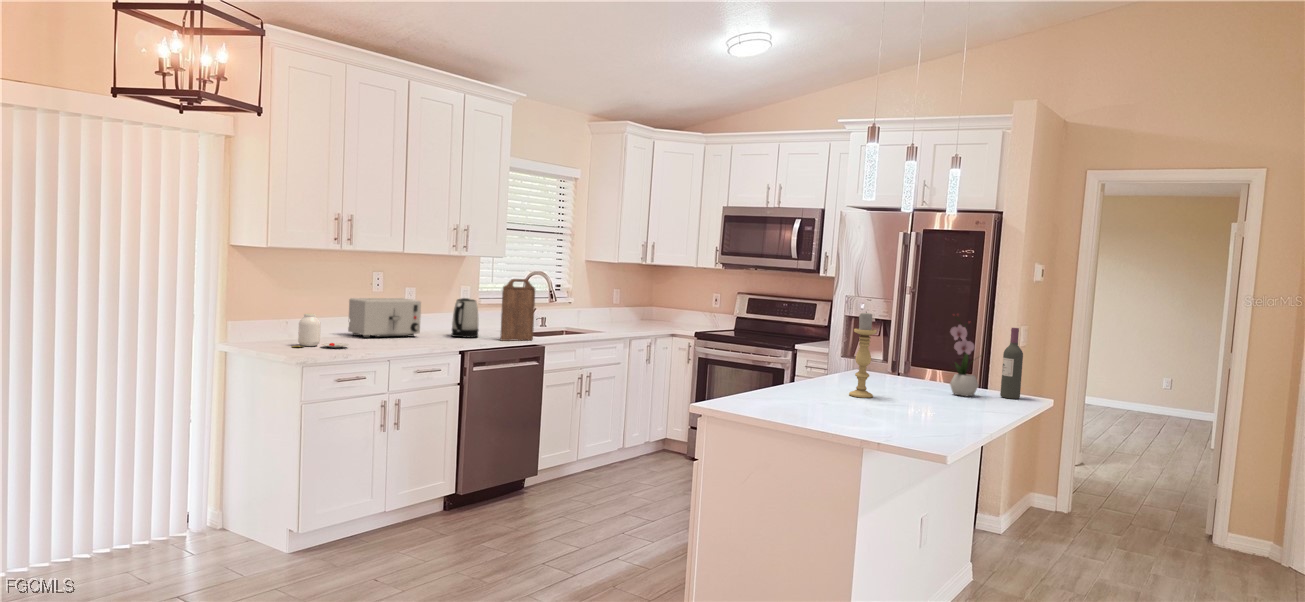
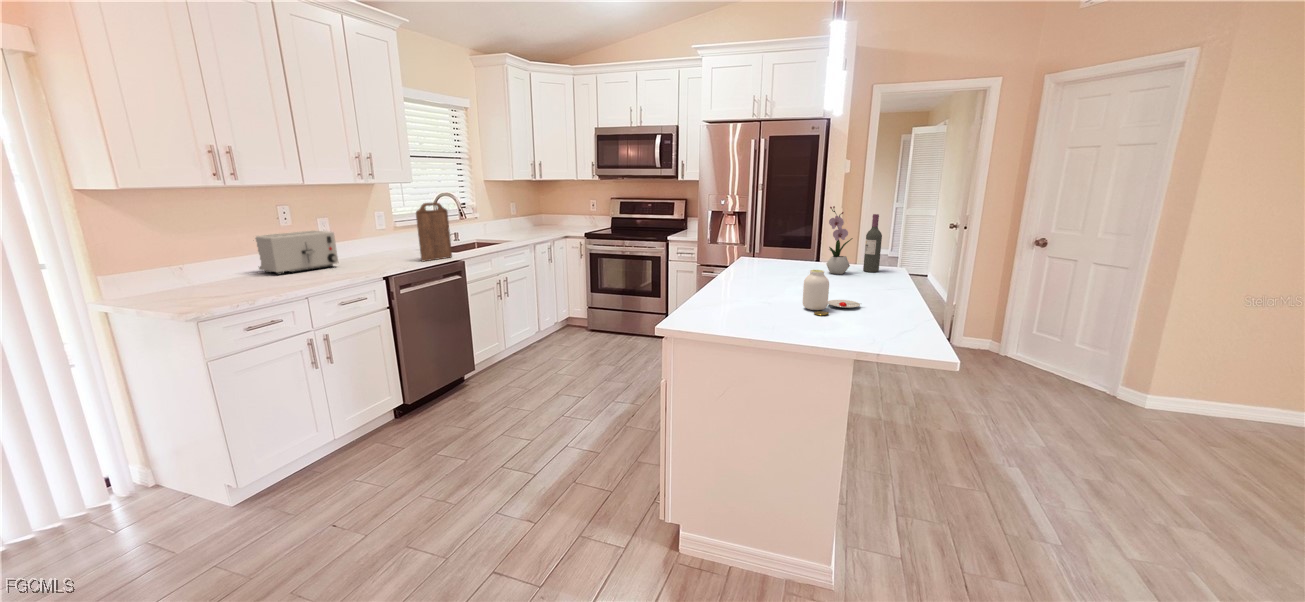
kettle: present [452,298,478,337] -> none [370,225,399,262]
candle holder: present [849,312,877,398] -> none [757,211,780,287]
jar: present [292,314,349,348] -> present [803,270,860,315]

